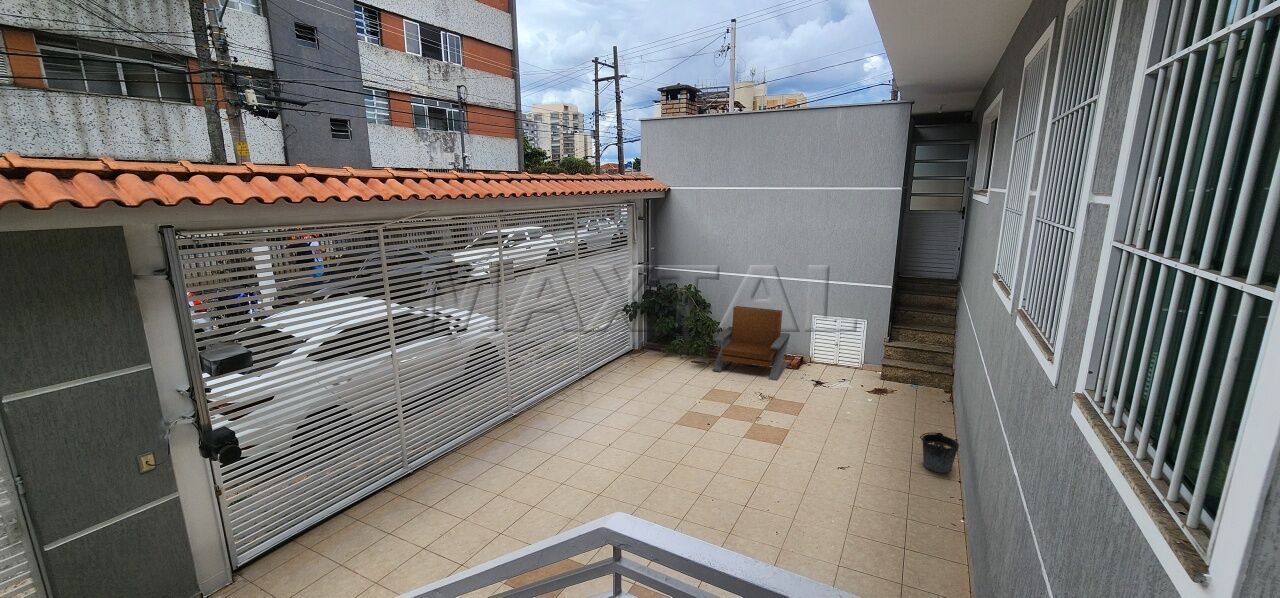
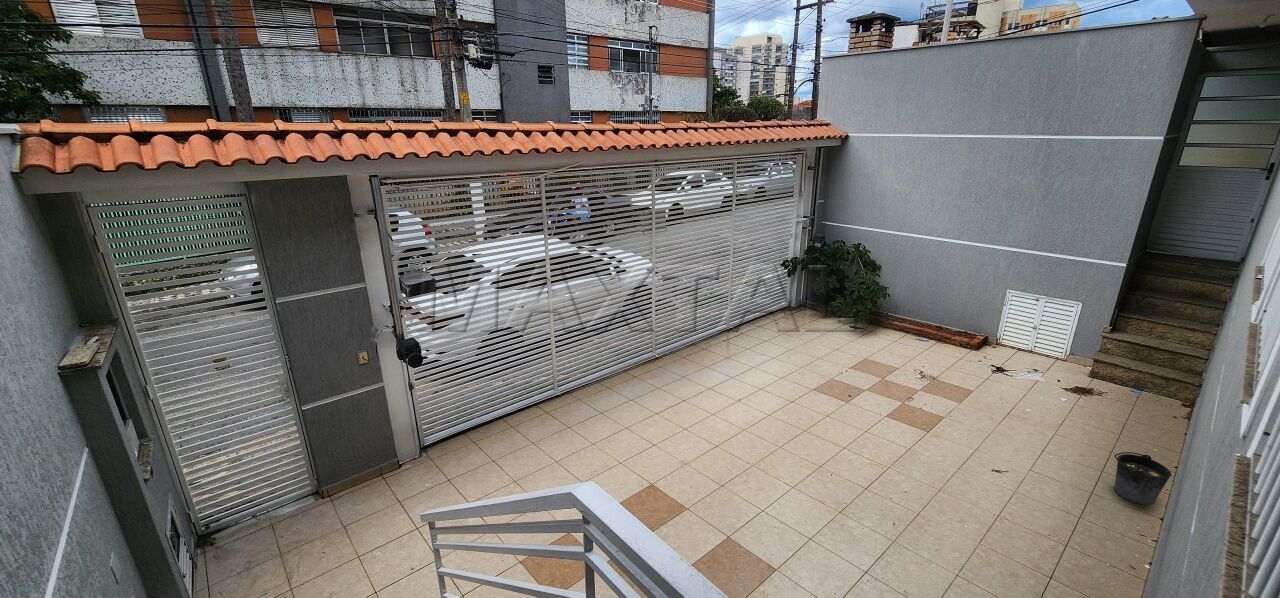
lounge chair: present [713,306,790,381] -> none [872,271,975,361]

